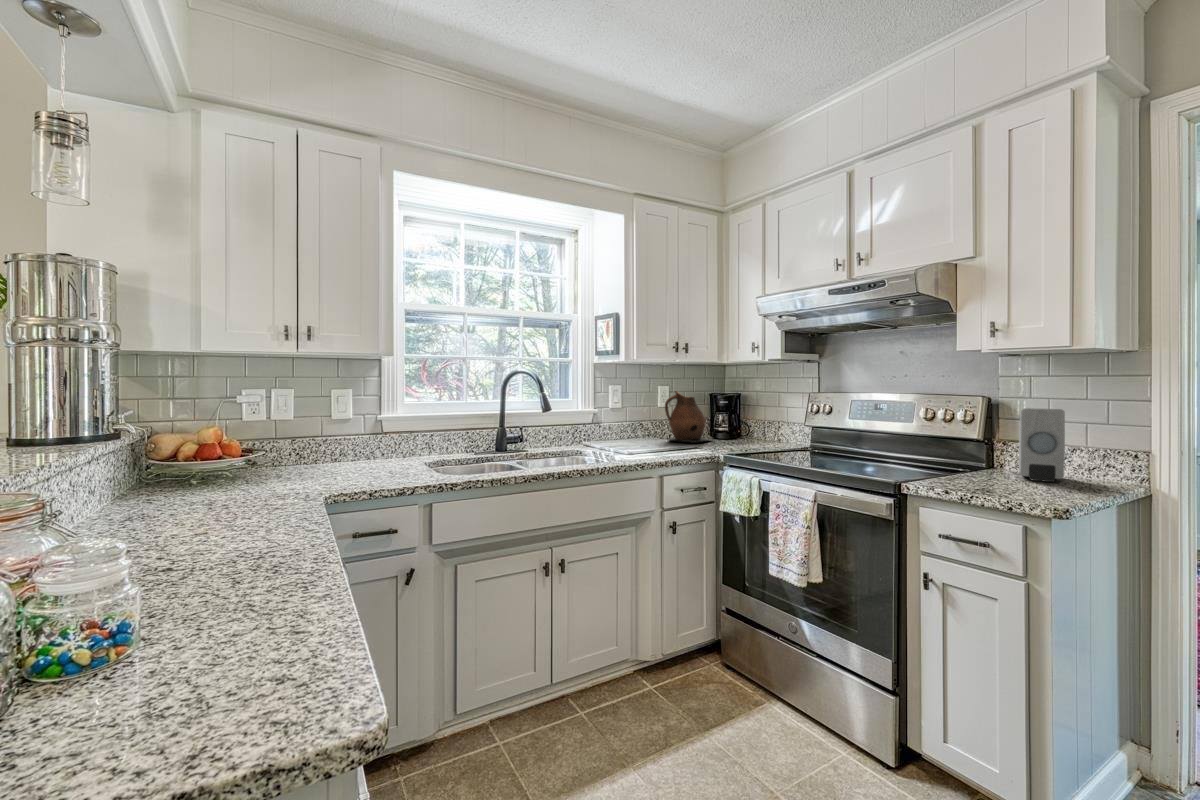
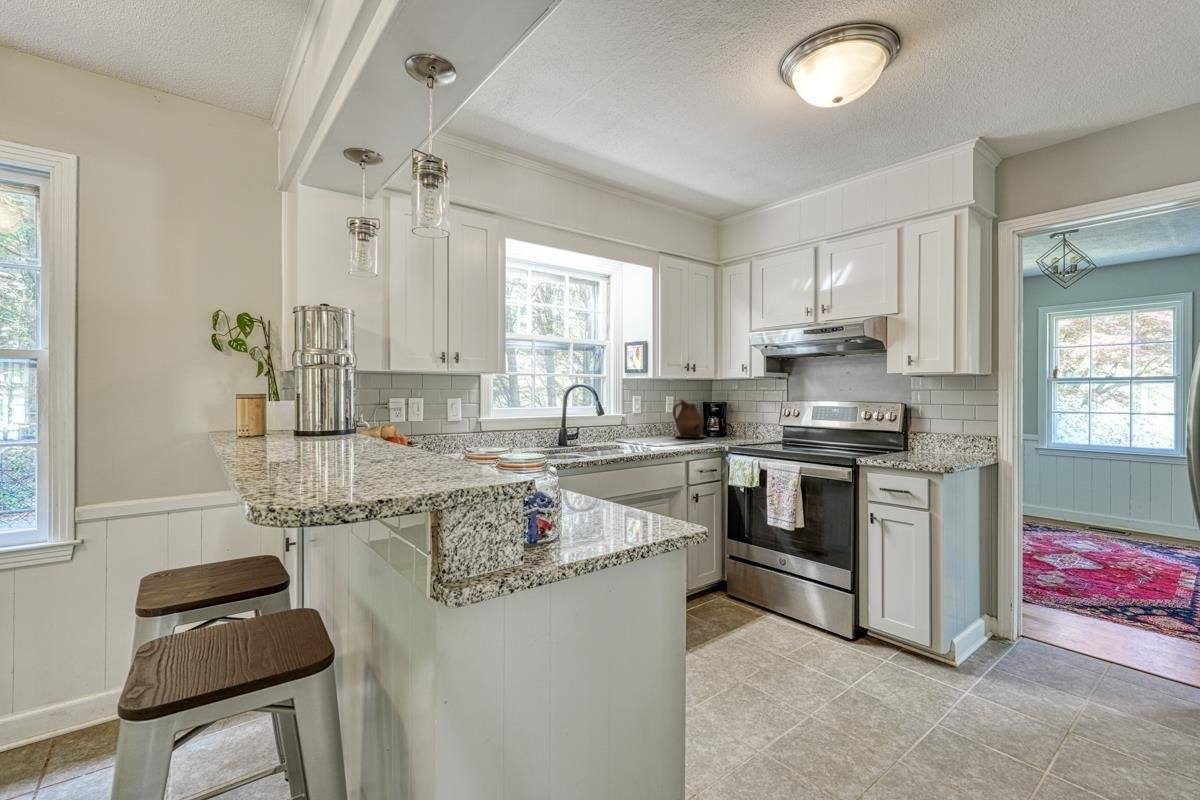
soap dispenser: present [1019,408,1065,482] -> none [923,411,950,457]

